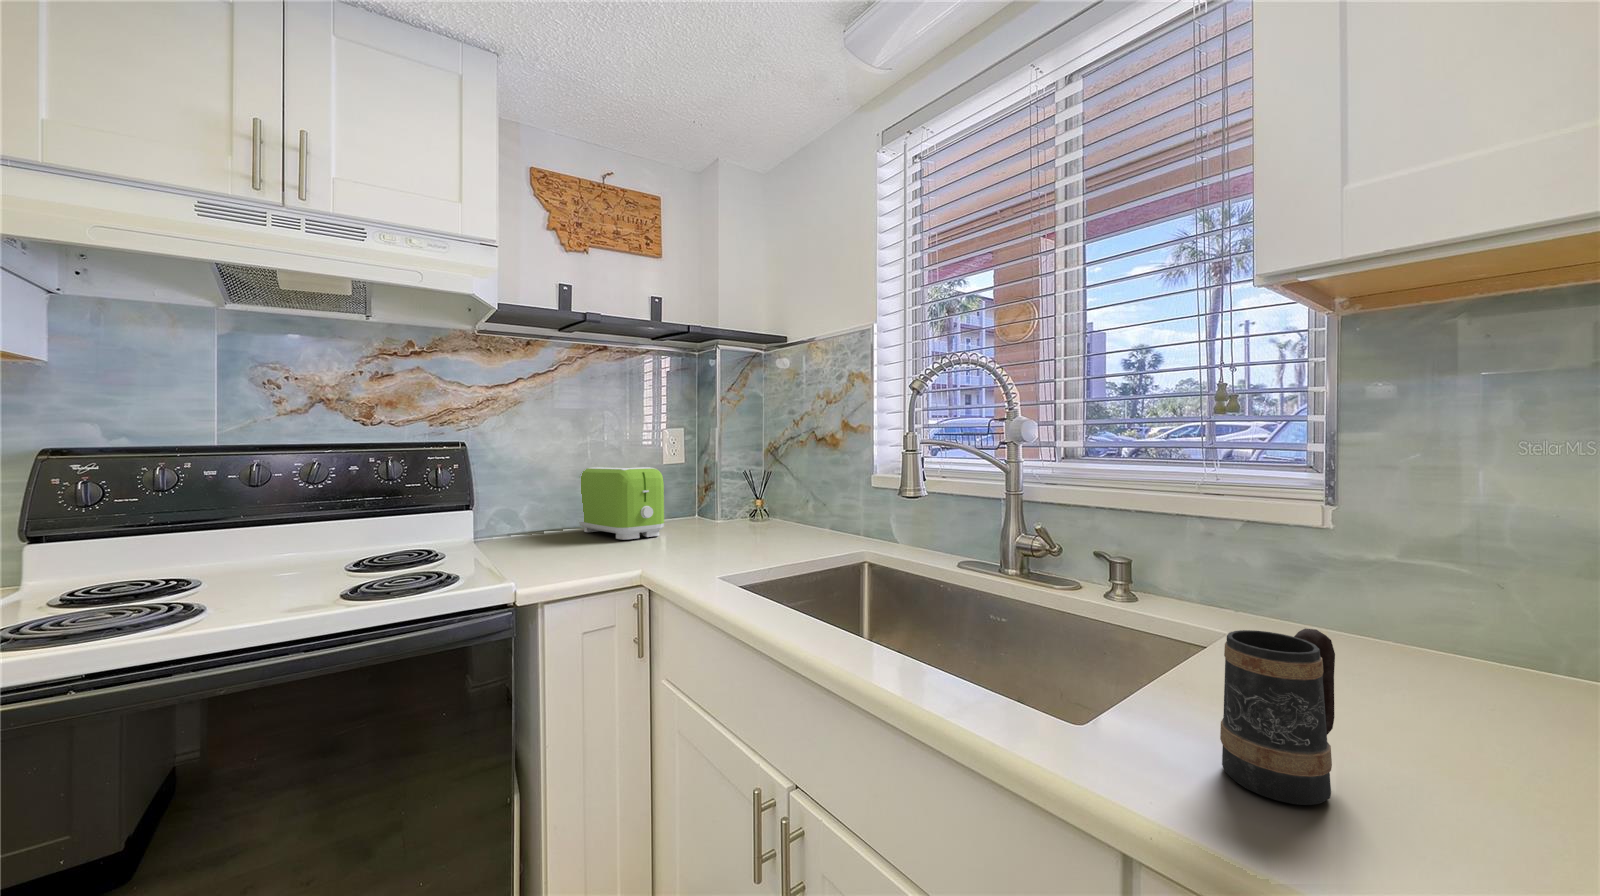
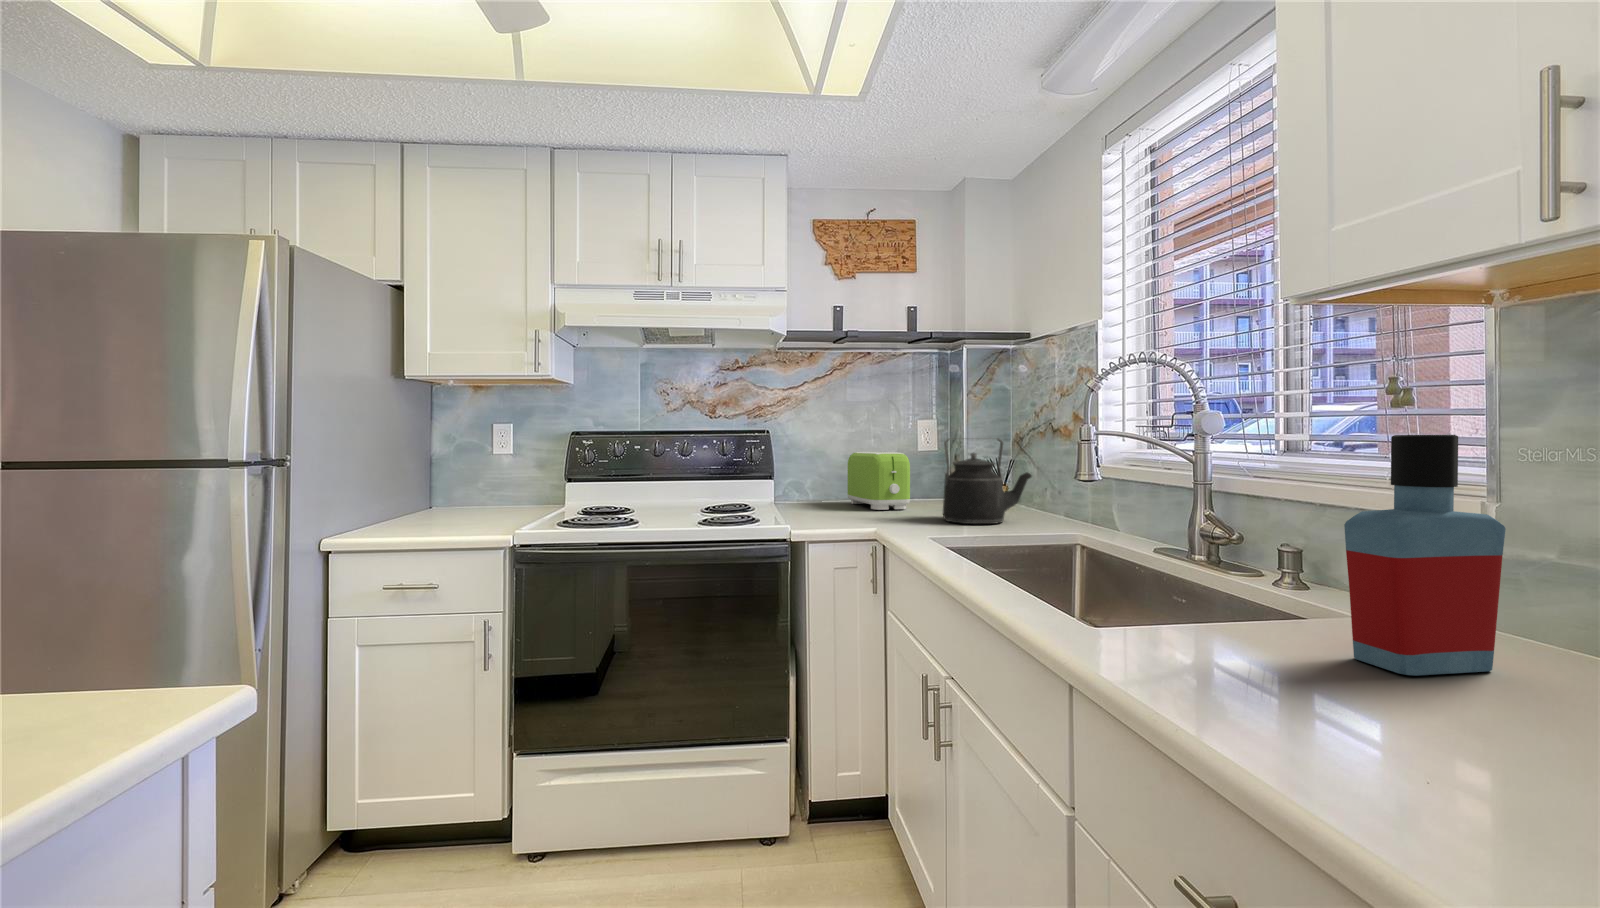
bottle: none [1399,441,1520,757] -> present [1344,435,1506,676]
kettle: none [715,449,810,552] -> present [943,438,1032,524]
mug: present [1220,629,1335,805] -> none [1141,557,1230,658]

